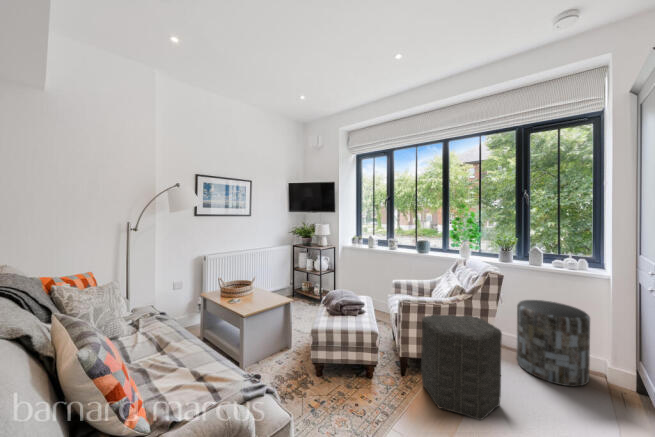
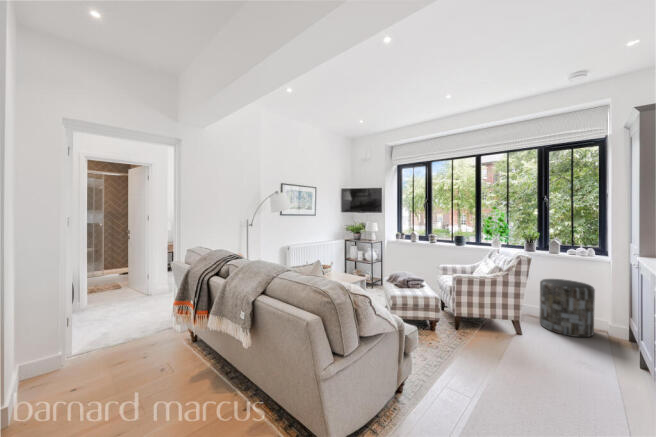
ottoman: present [421,315,502,420] -> none [472,284,531,352]

